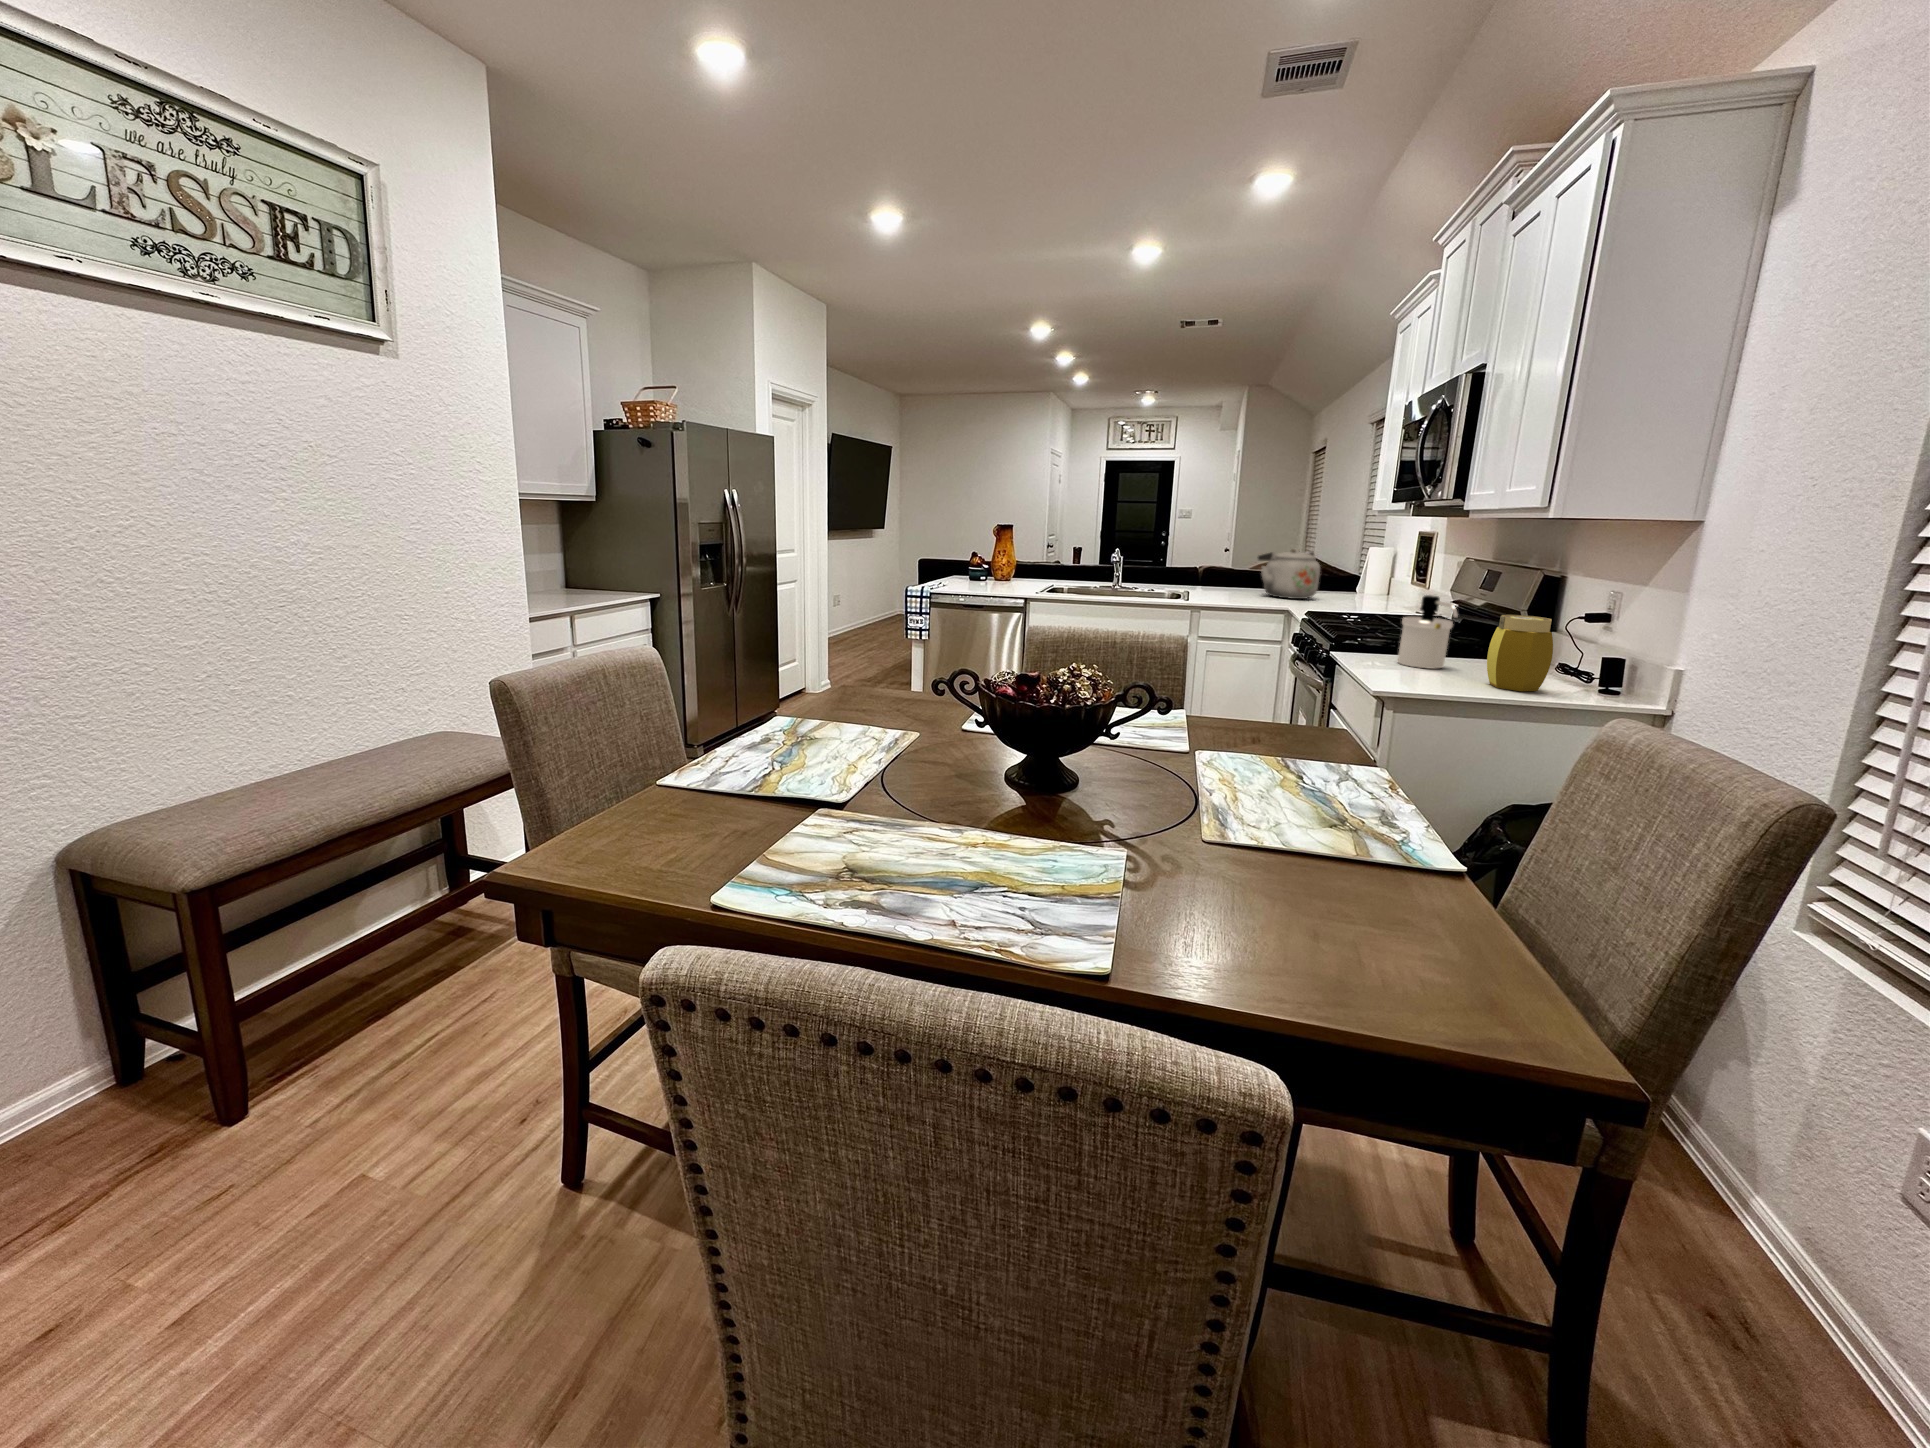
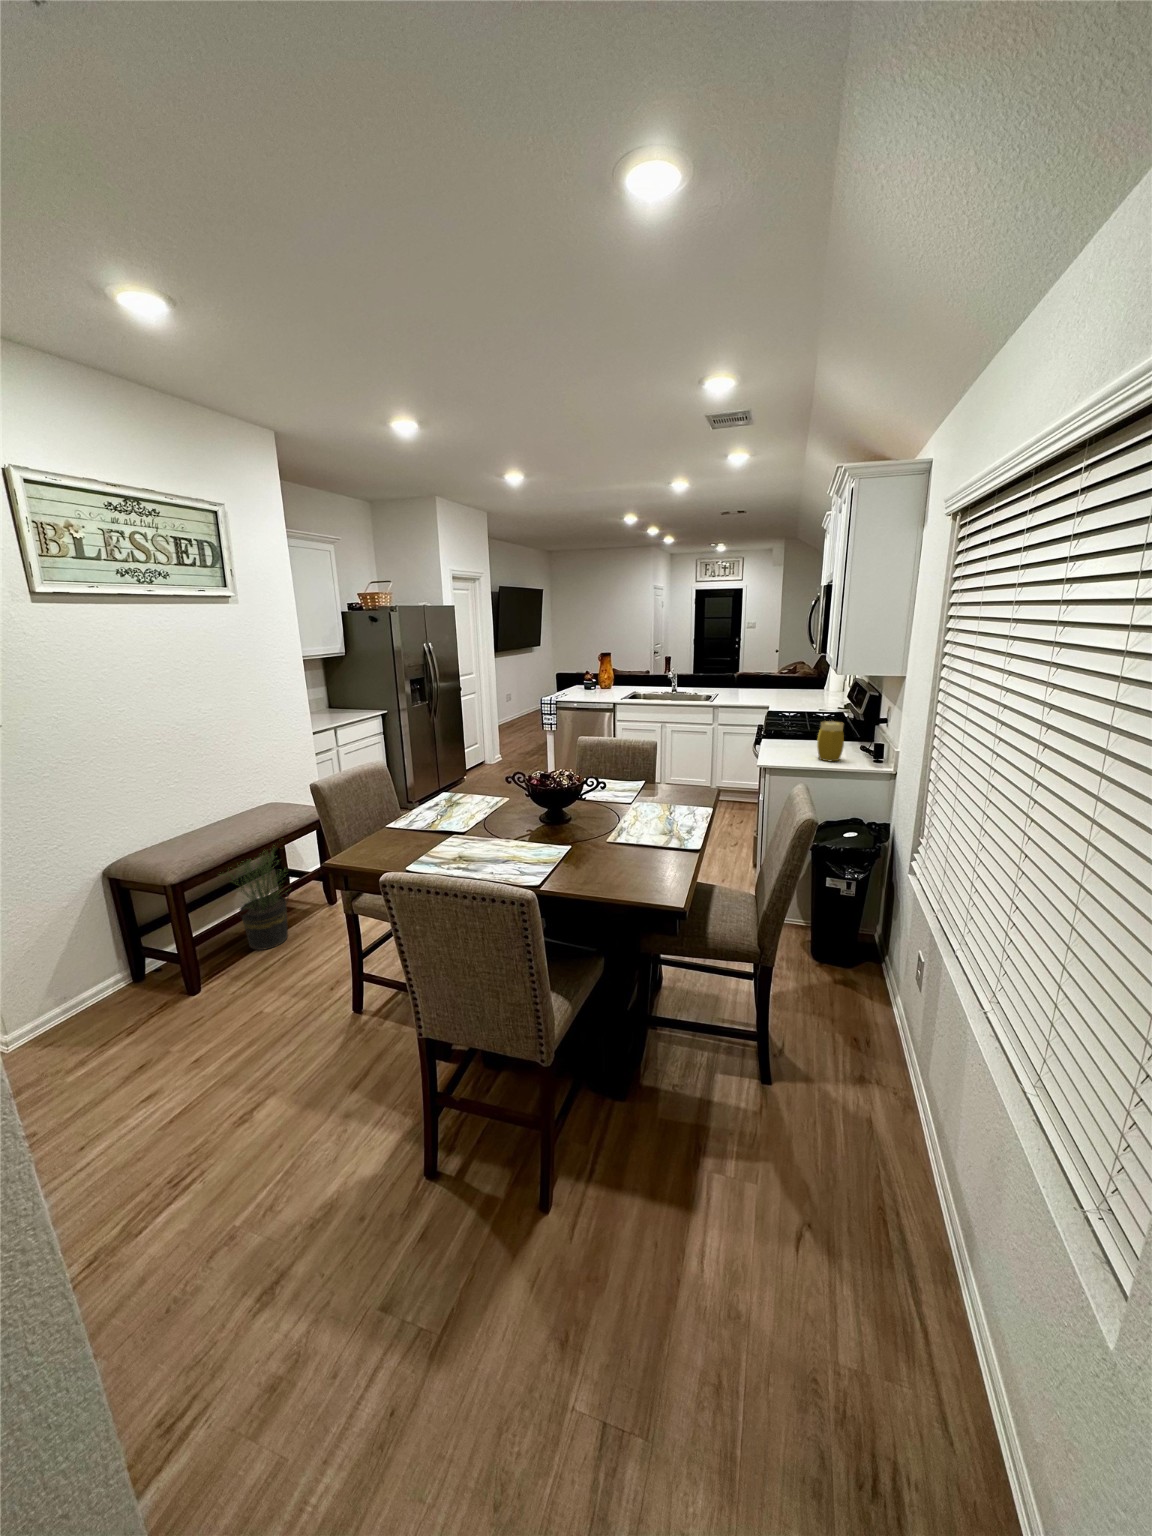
kettle: present [1258,549,1320,599] -> none [756,667,793,698]
soap dispenser: present [1398,595,1458,669] -> none [784,709,810,749]
potted plant: none [288,770,470,1020] -> present [220,840,288,950]

